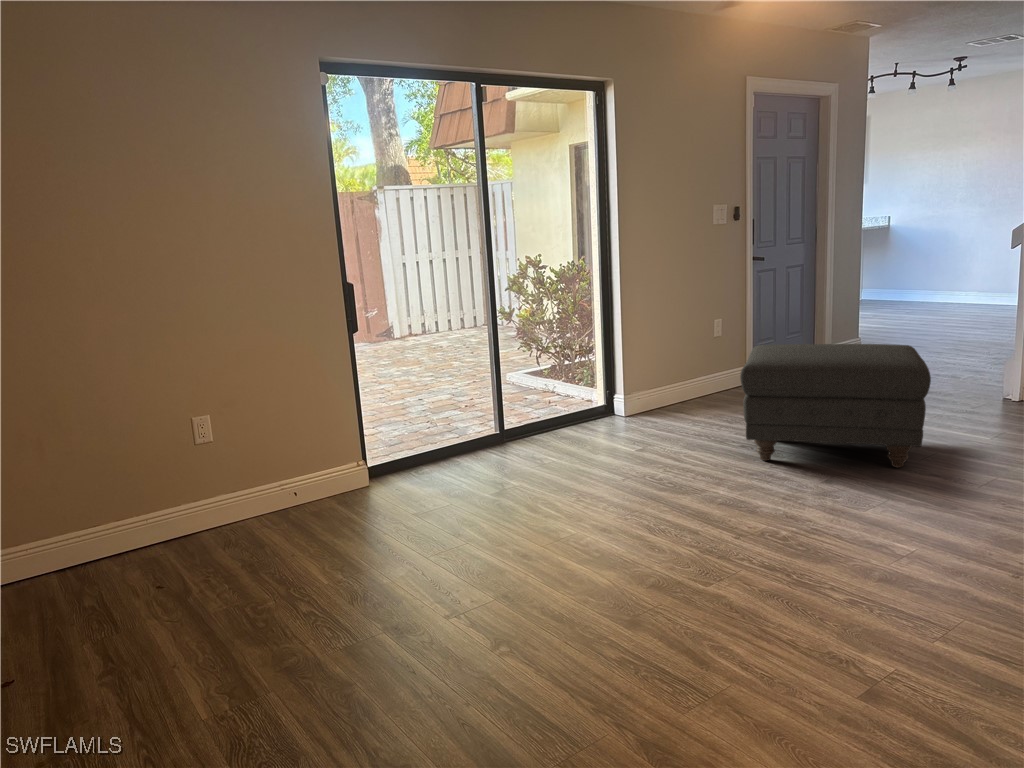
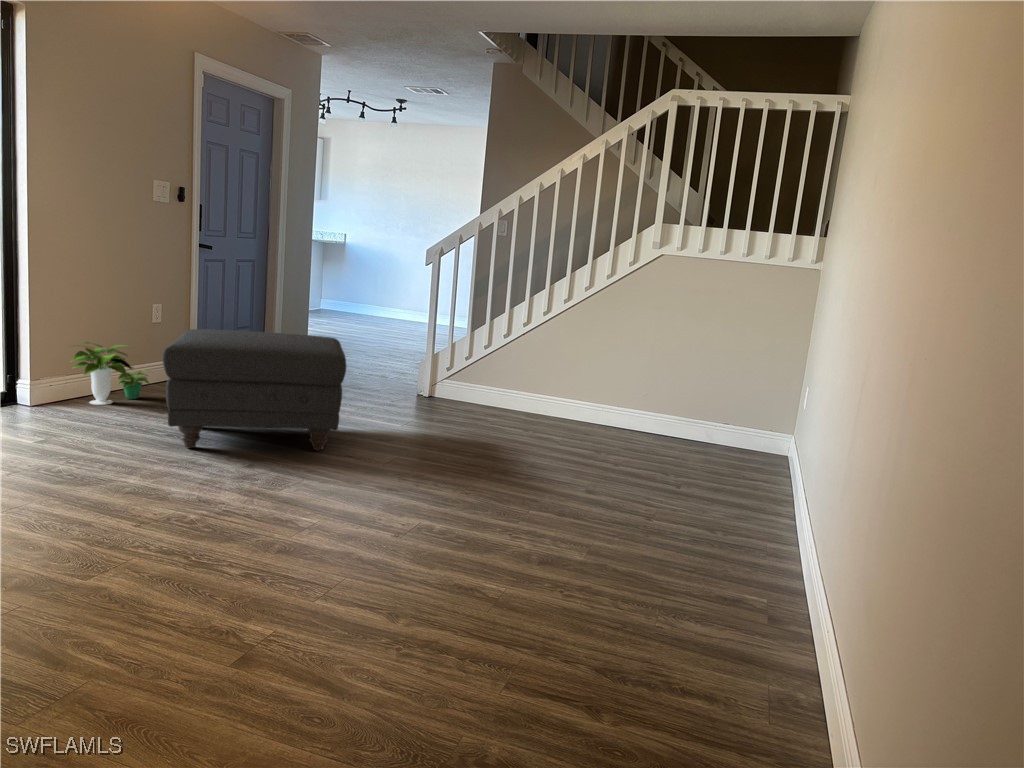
potted plant: none [651,359,720,415] -> present [73,342,149,405]

